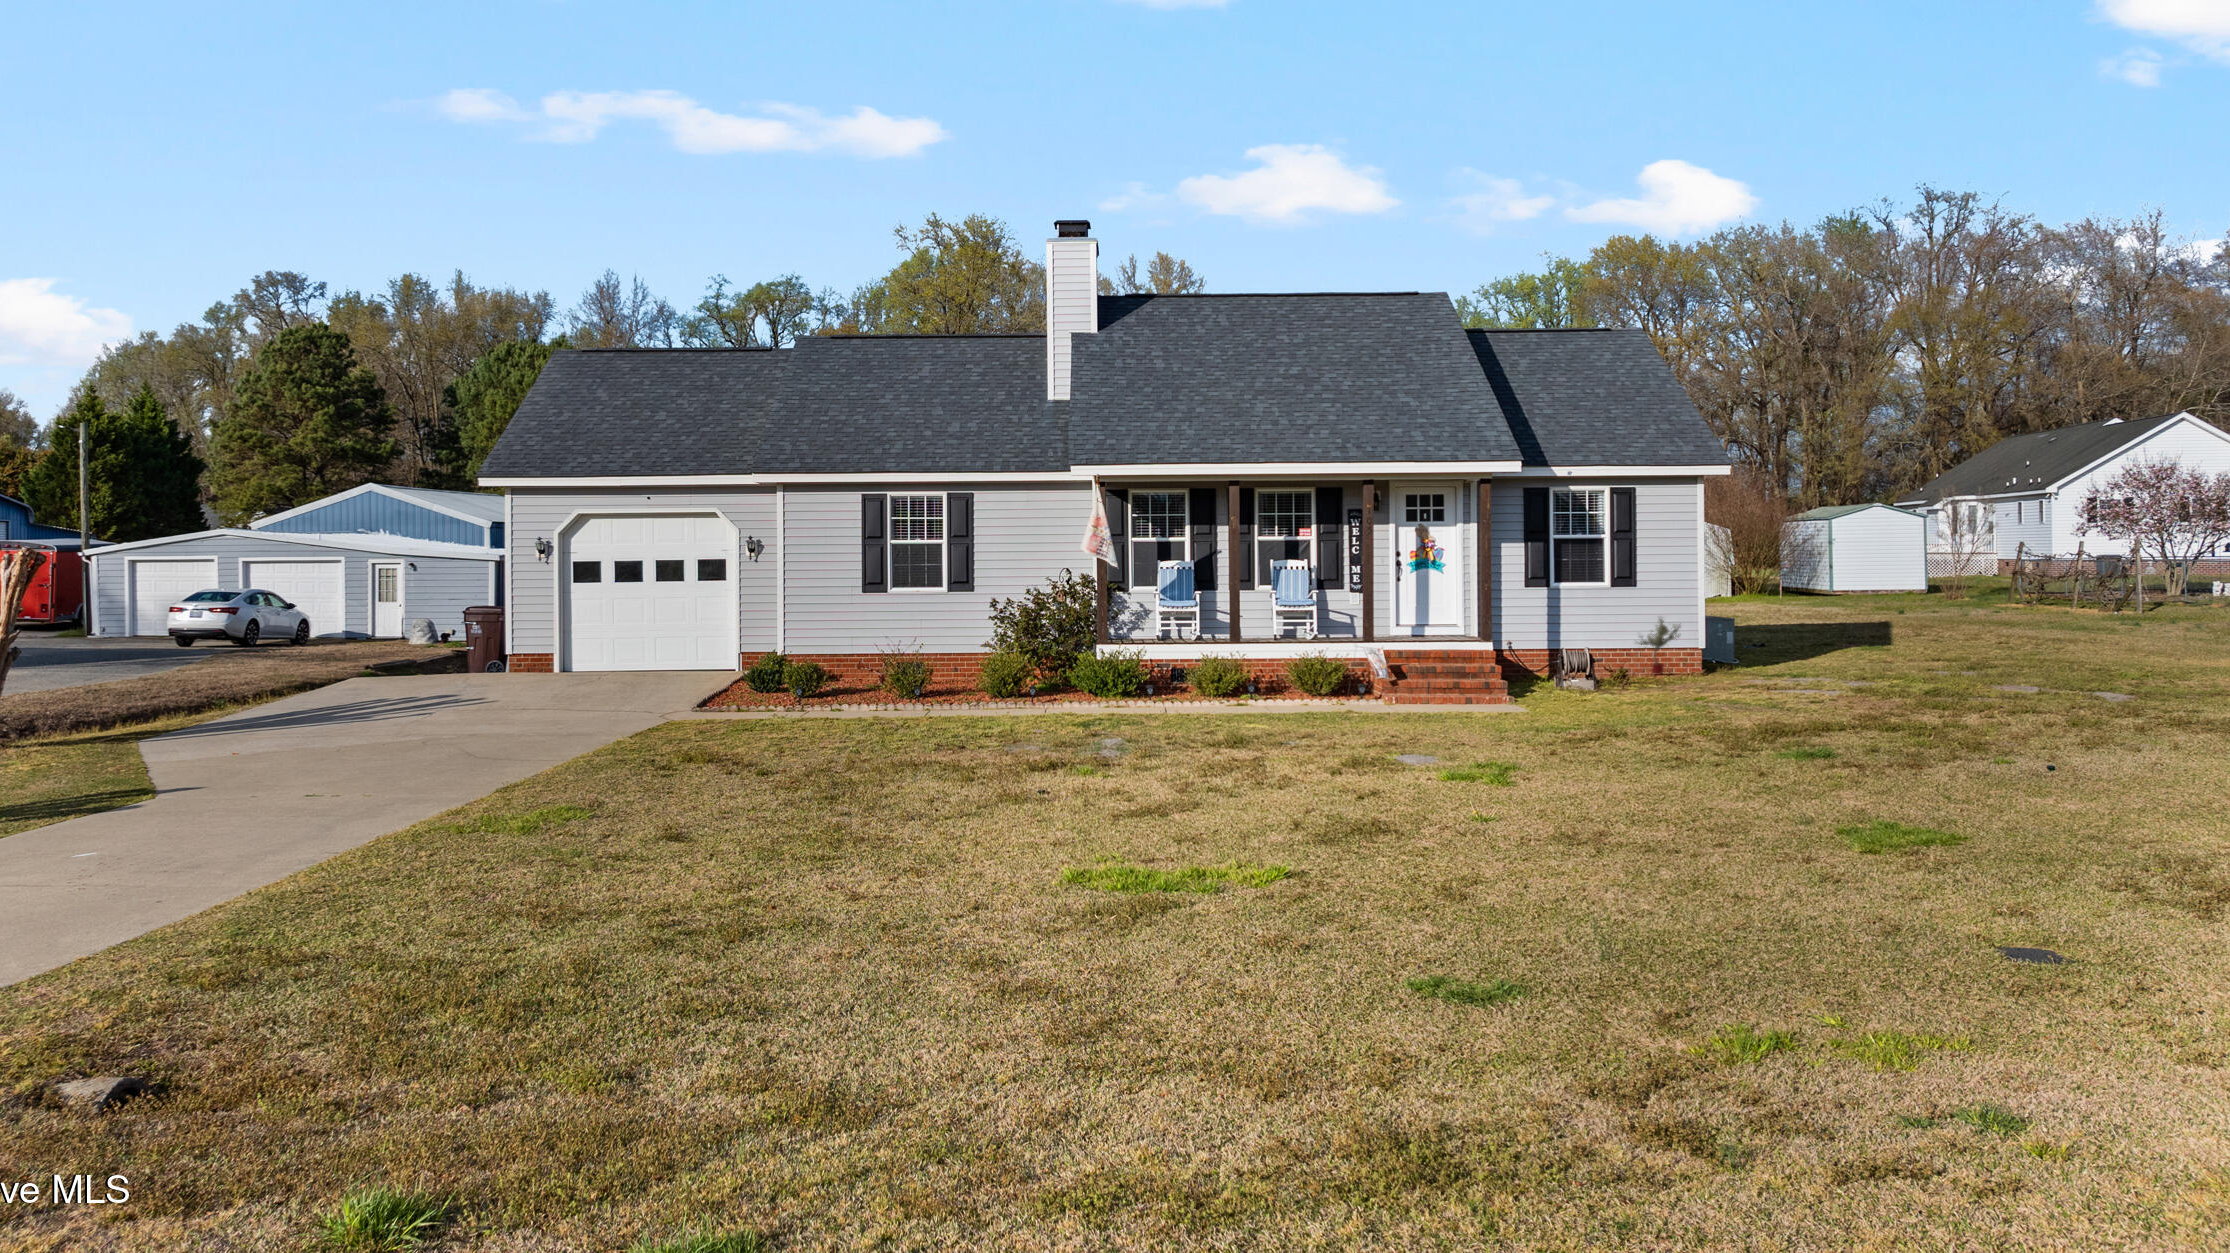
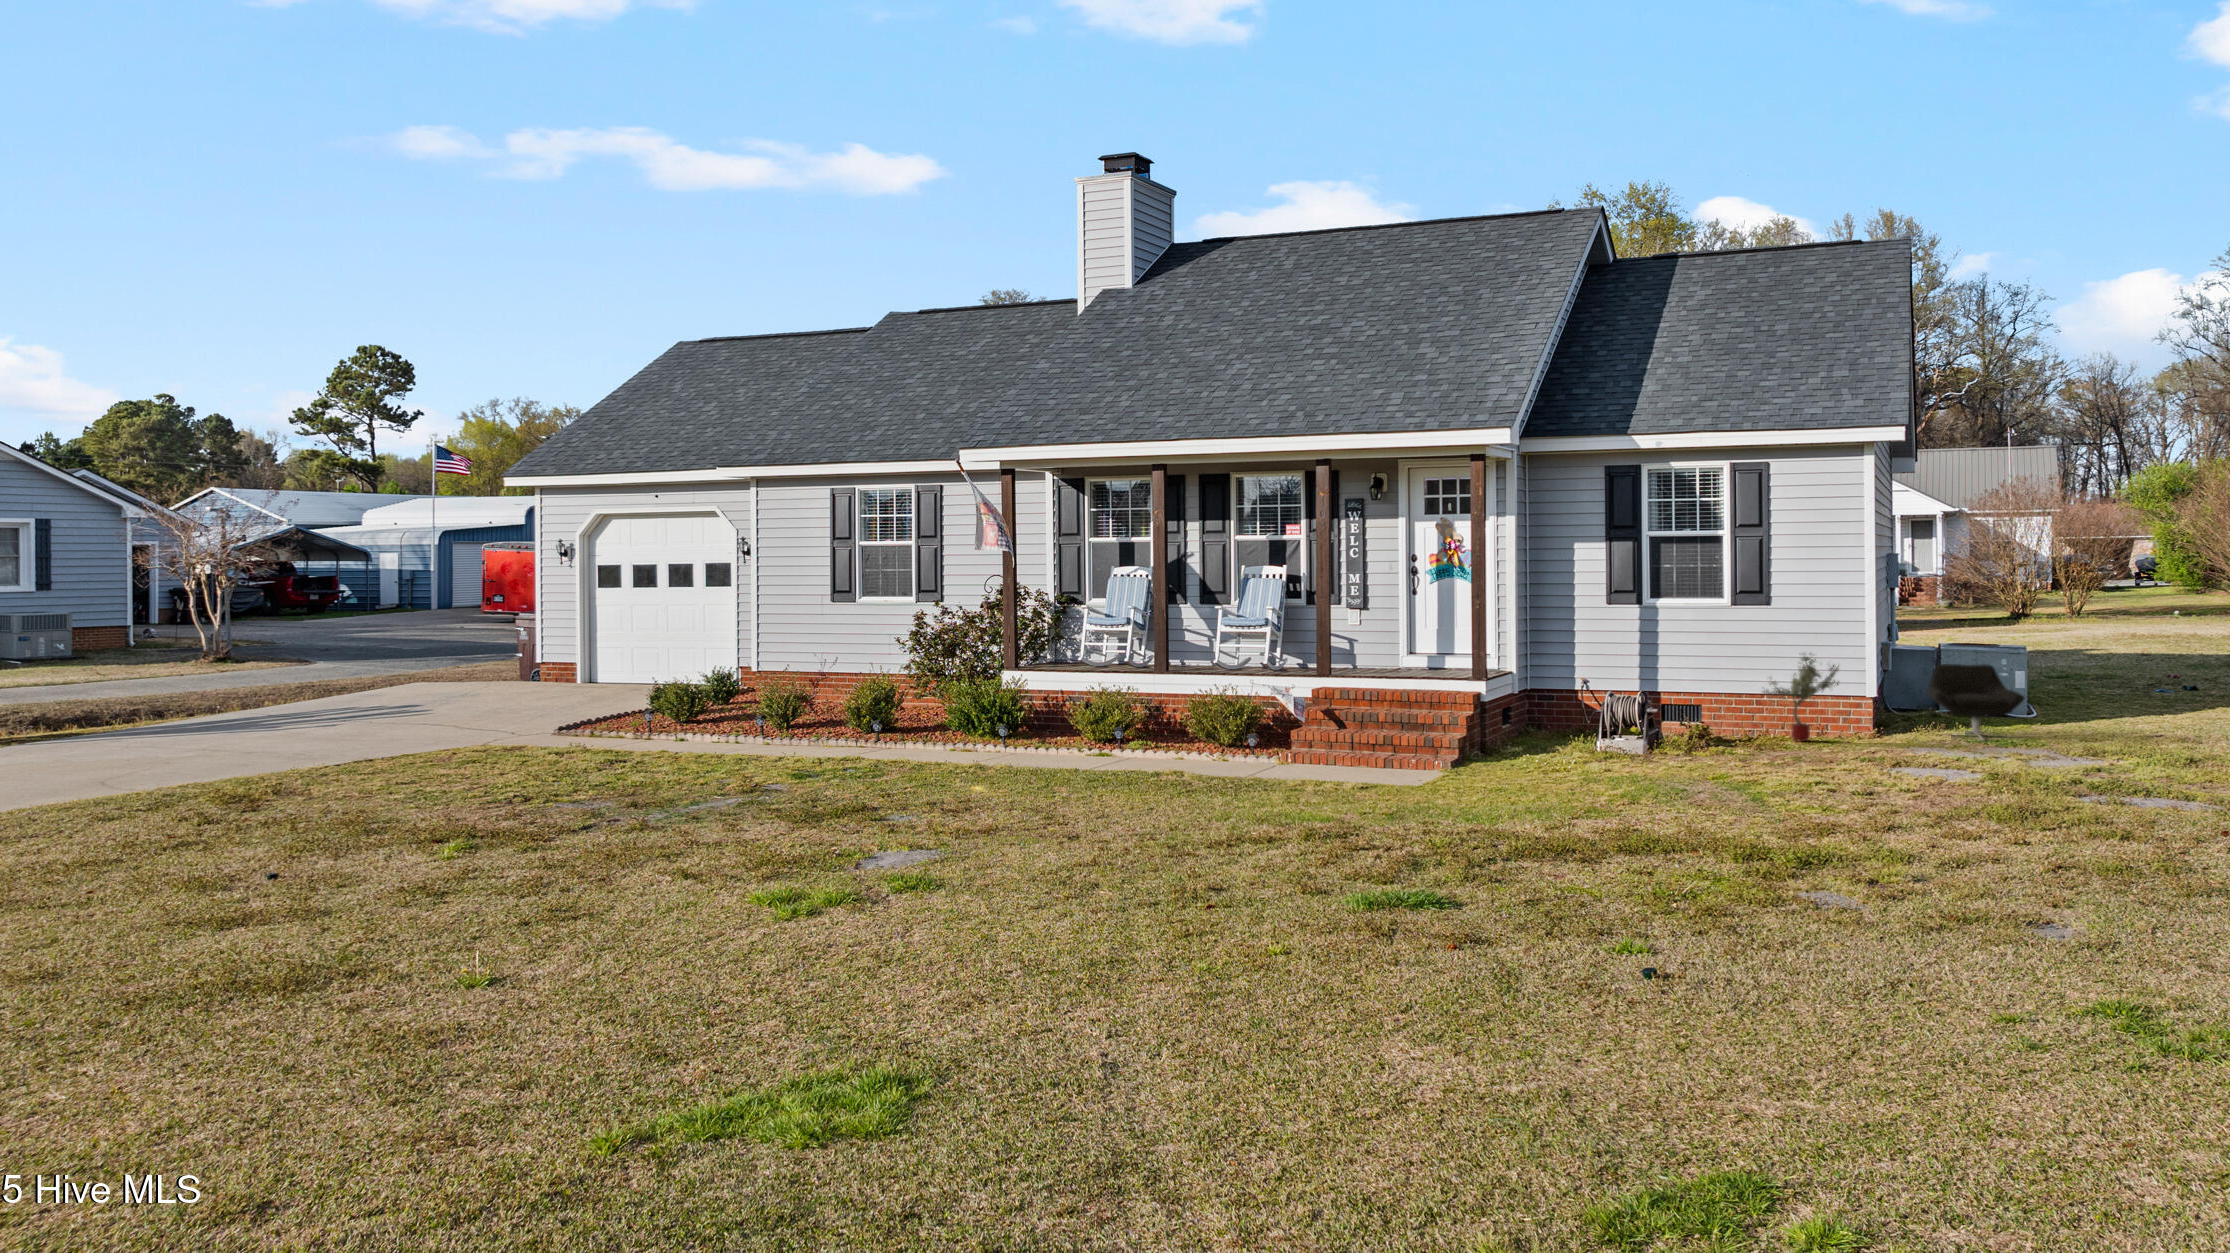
lounge chair: none [1708,624,1773,671] -> present [1928,664,2024,741]

